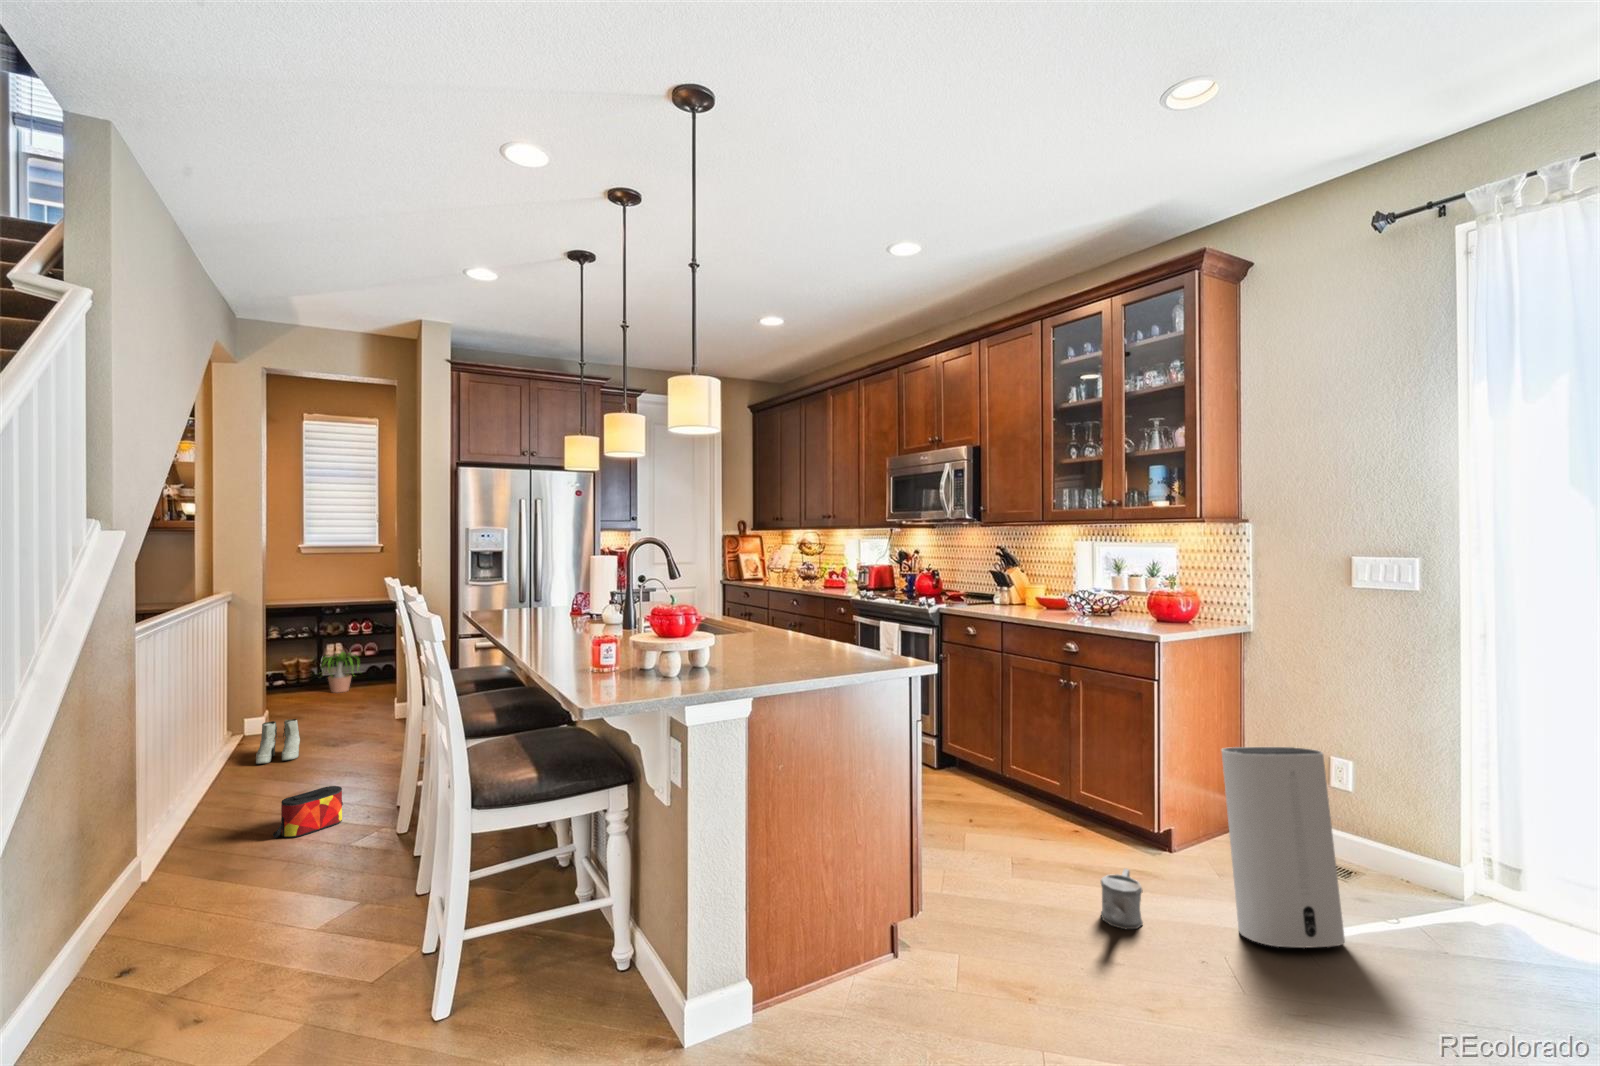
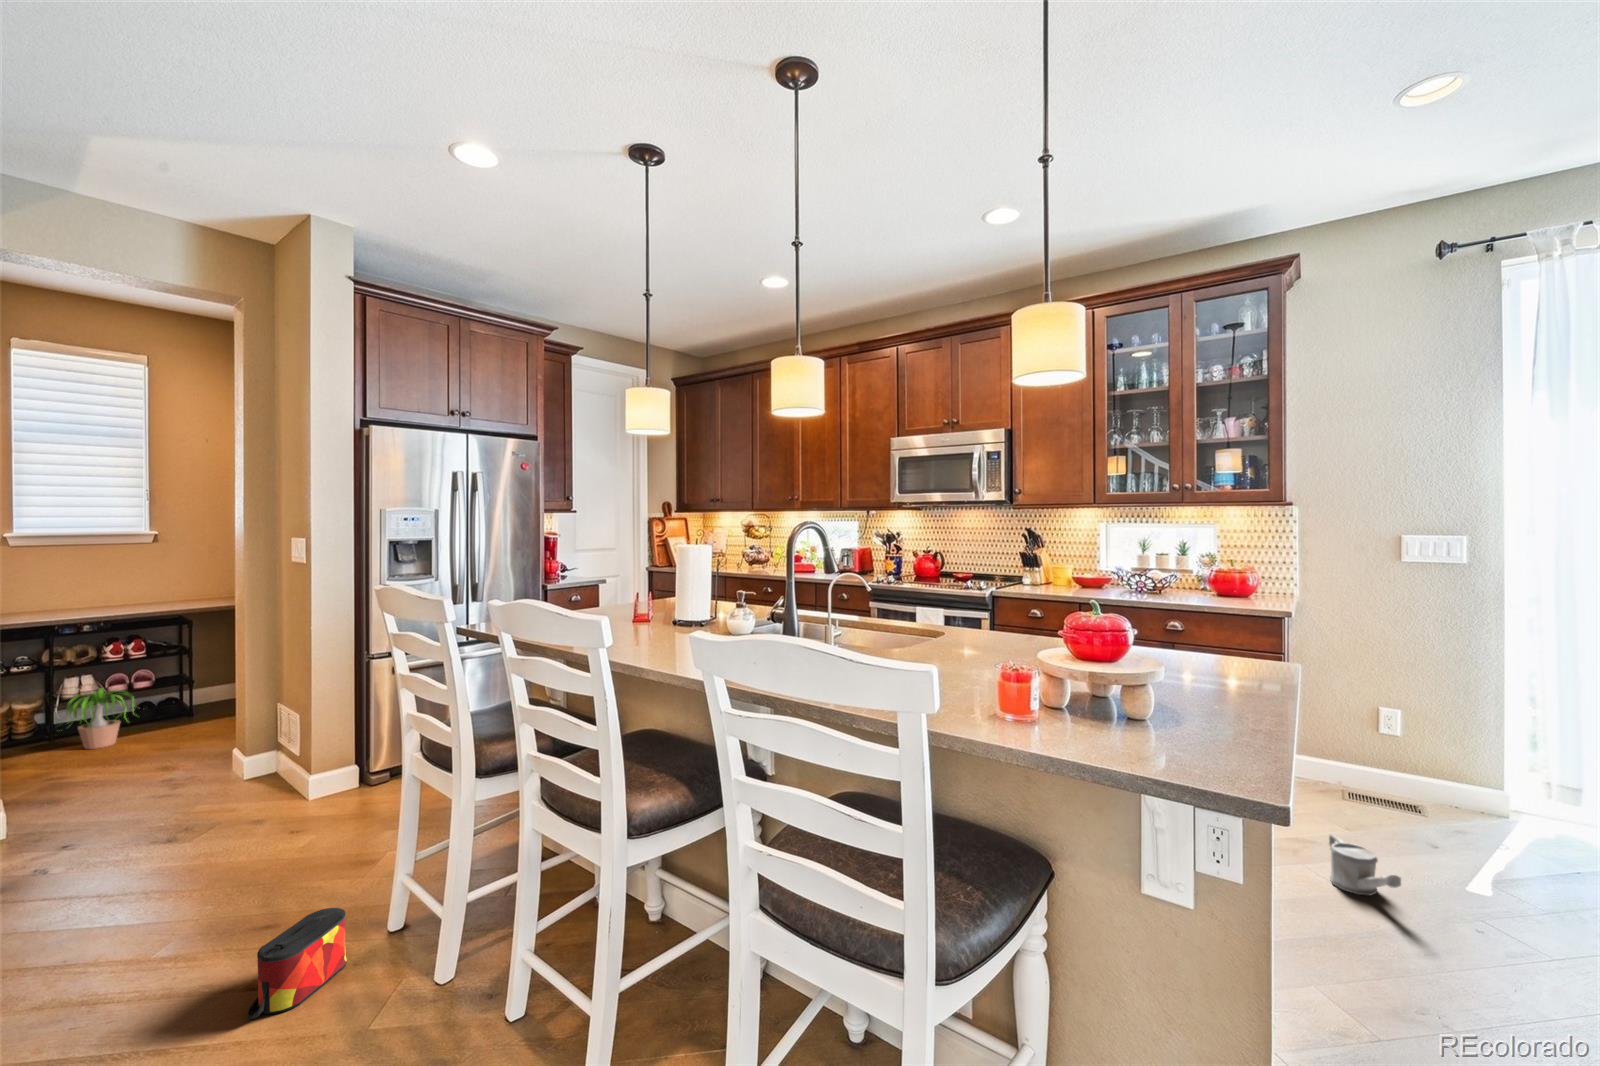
boots: present [256,719,300,764] -> none [61,805,139,889]
air purifier: present [1222,747,1345,947] -> none [1409,704,1524,886]

